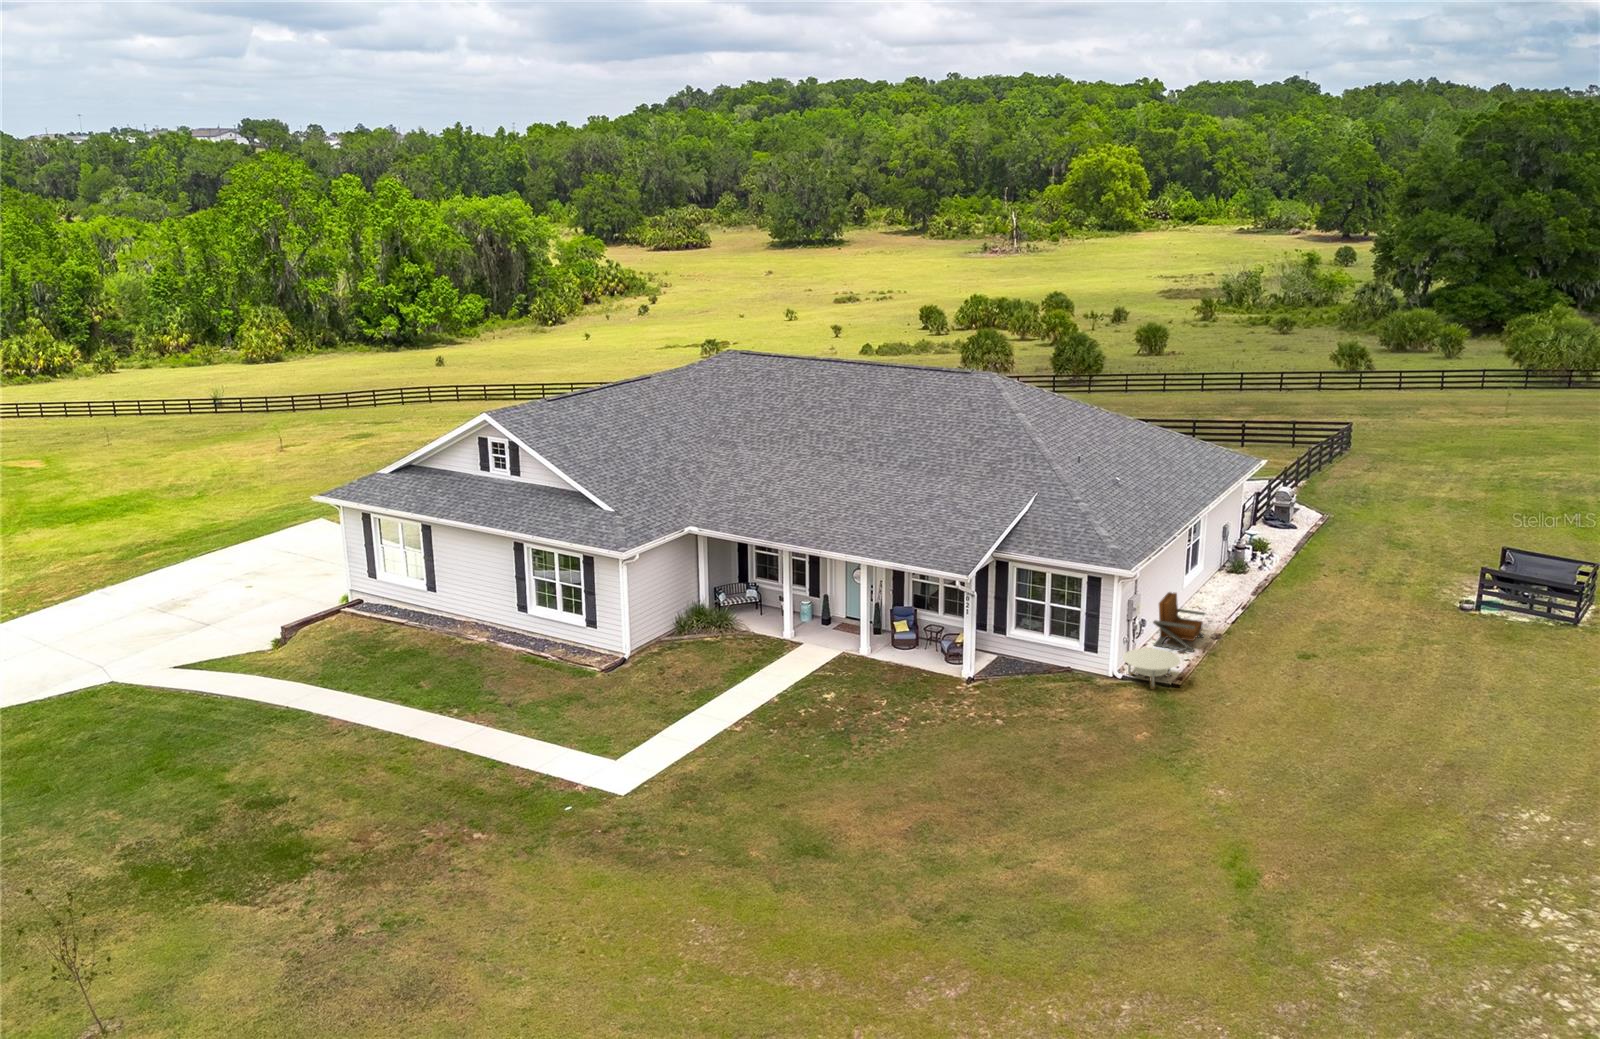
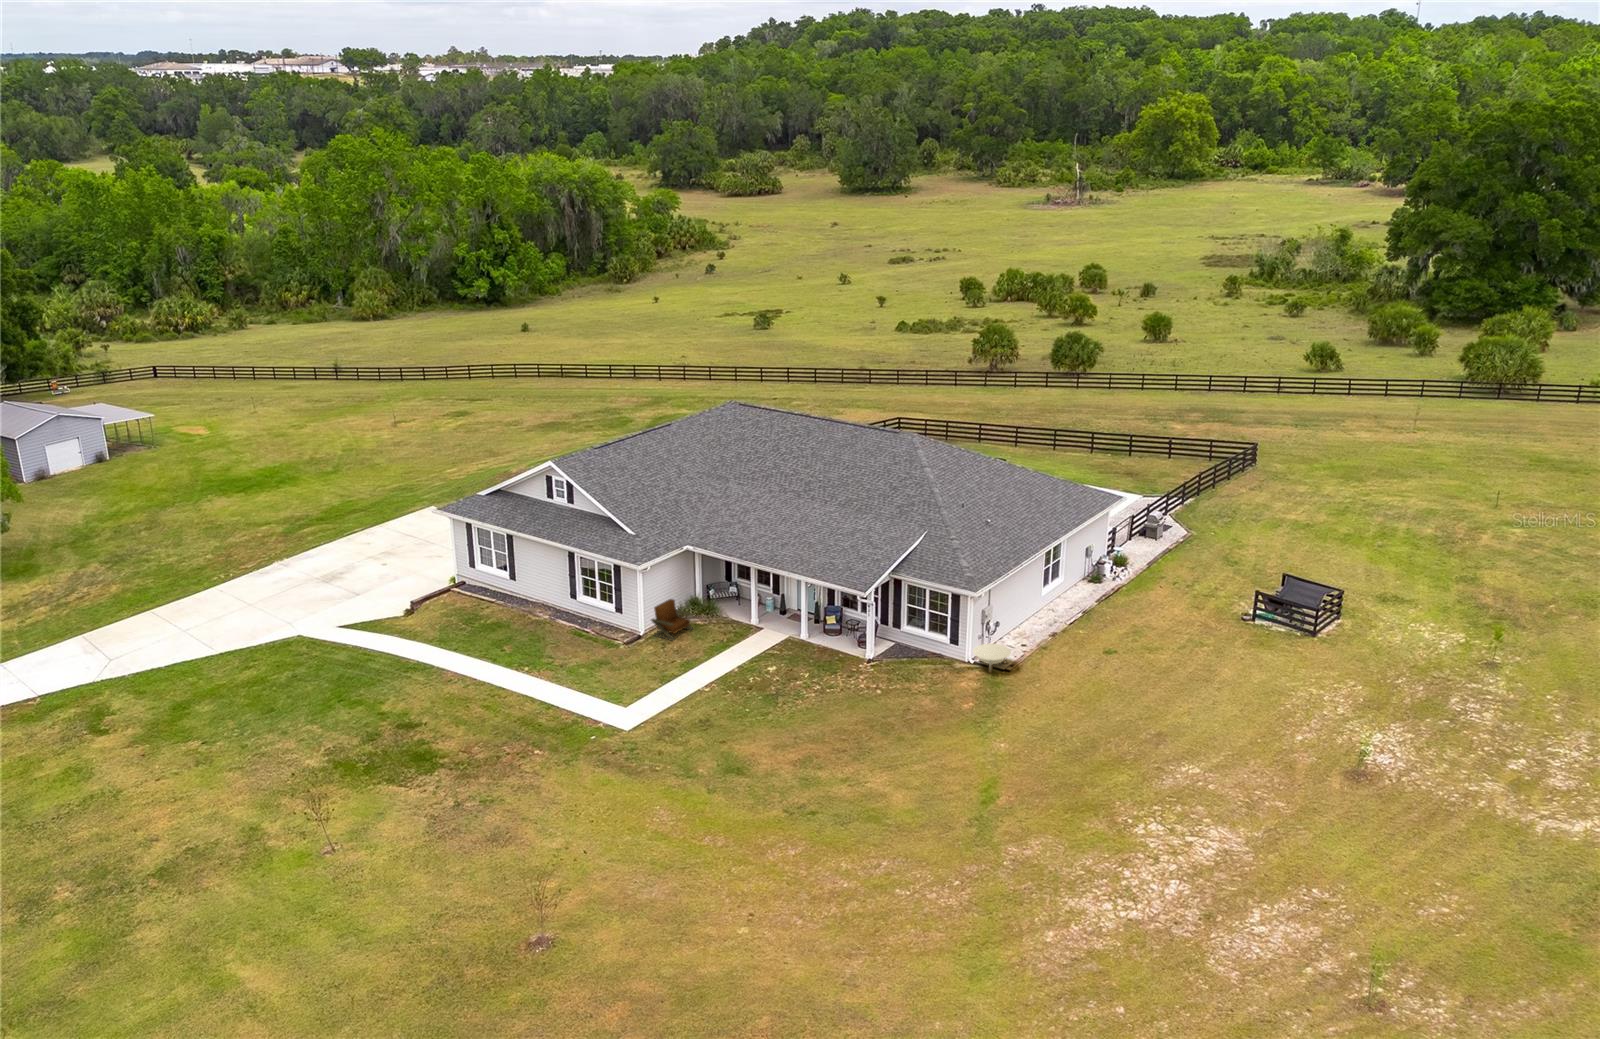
lounge chair: present [1153,592,1205,652] -> present [651,599,693,641]

